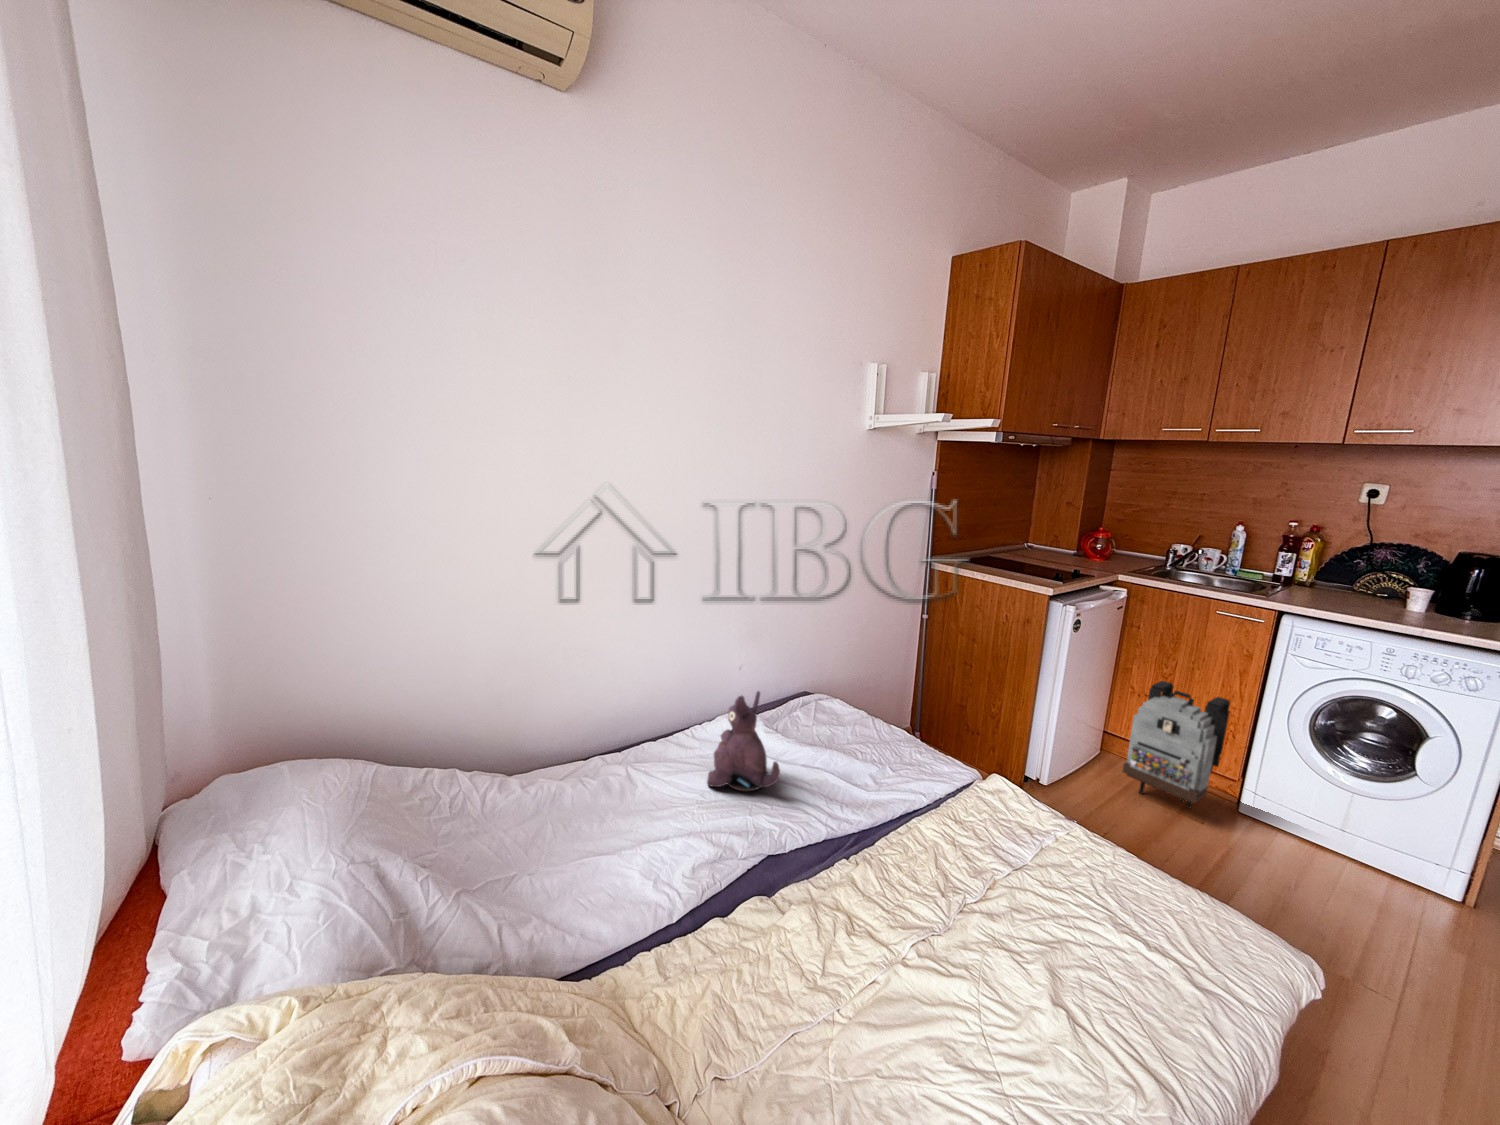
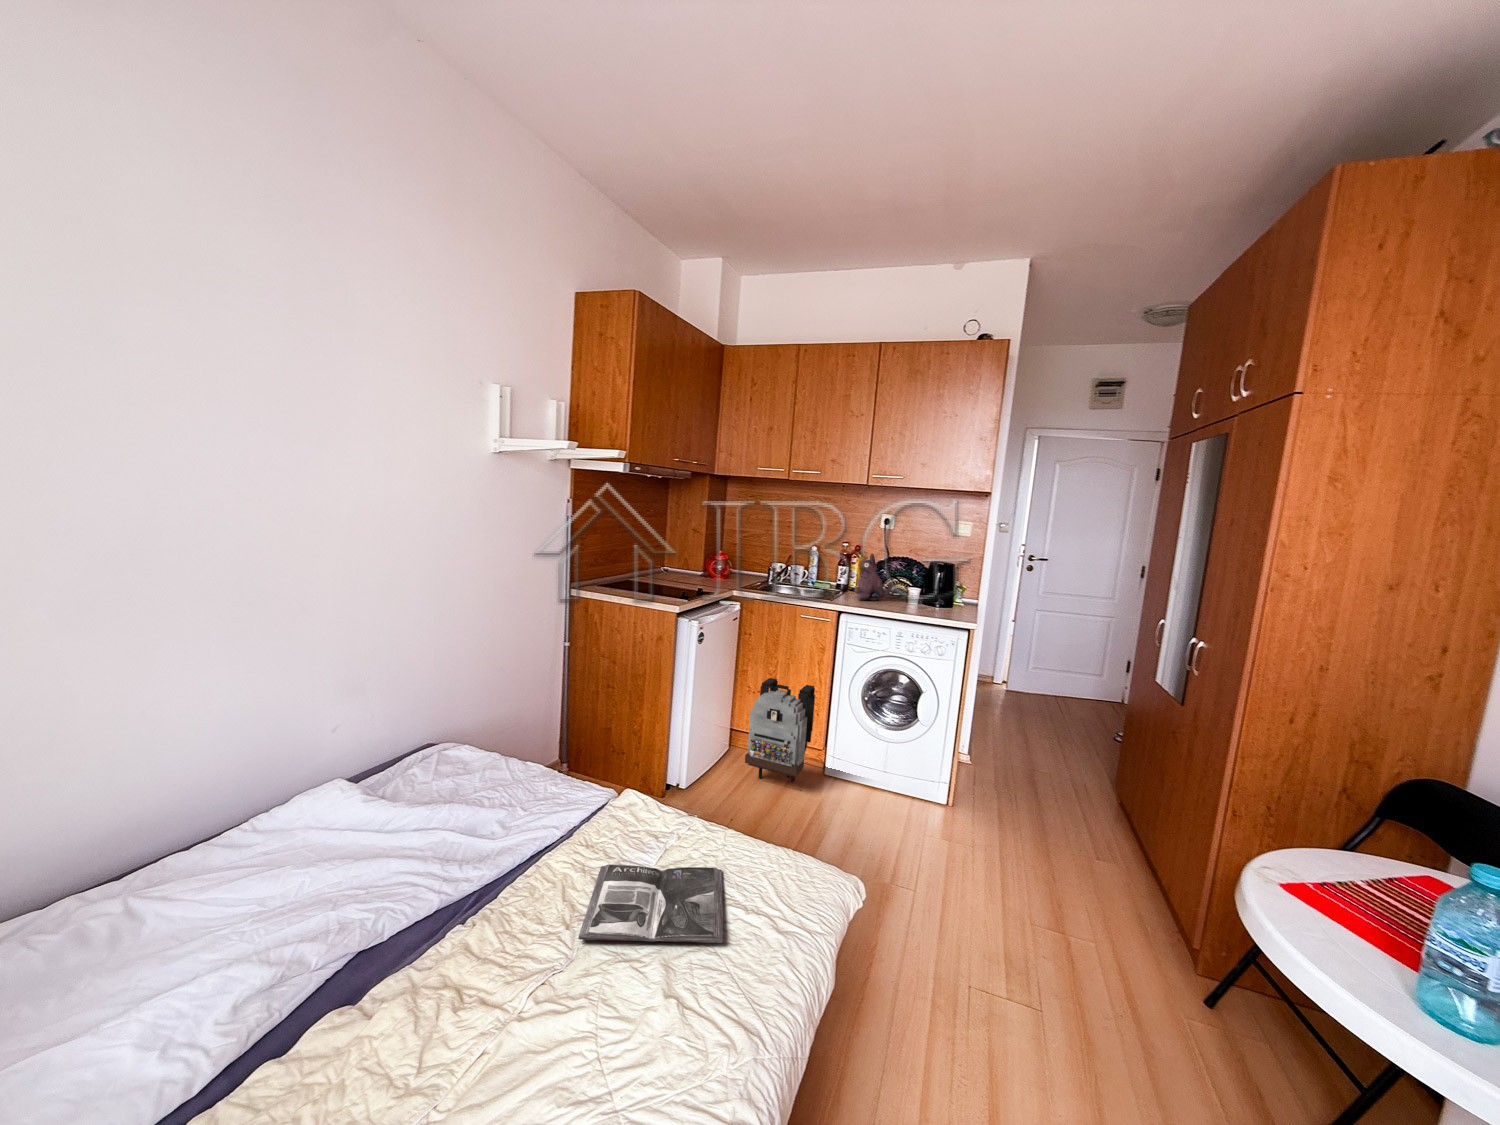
plush toy: present [707,691,780,791] -> present [854,554,892,601]
magazine: none [955,845,1121,972] -> present [578,864,723,943]

